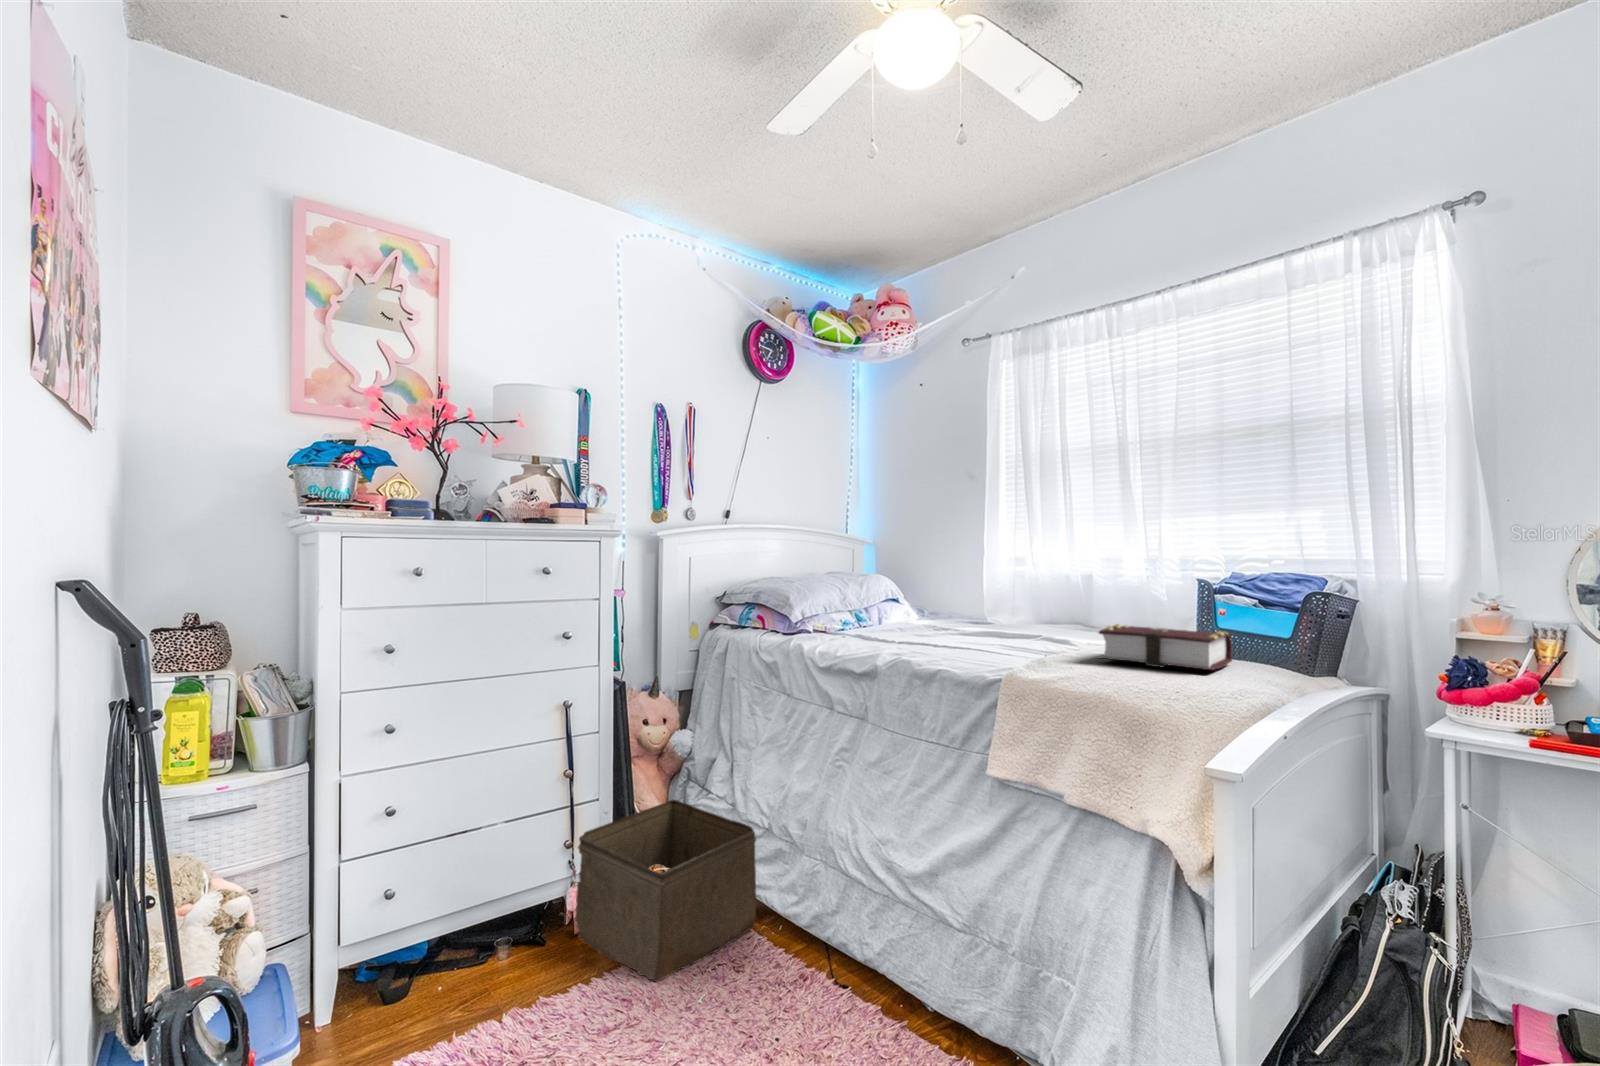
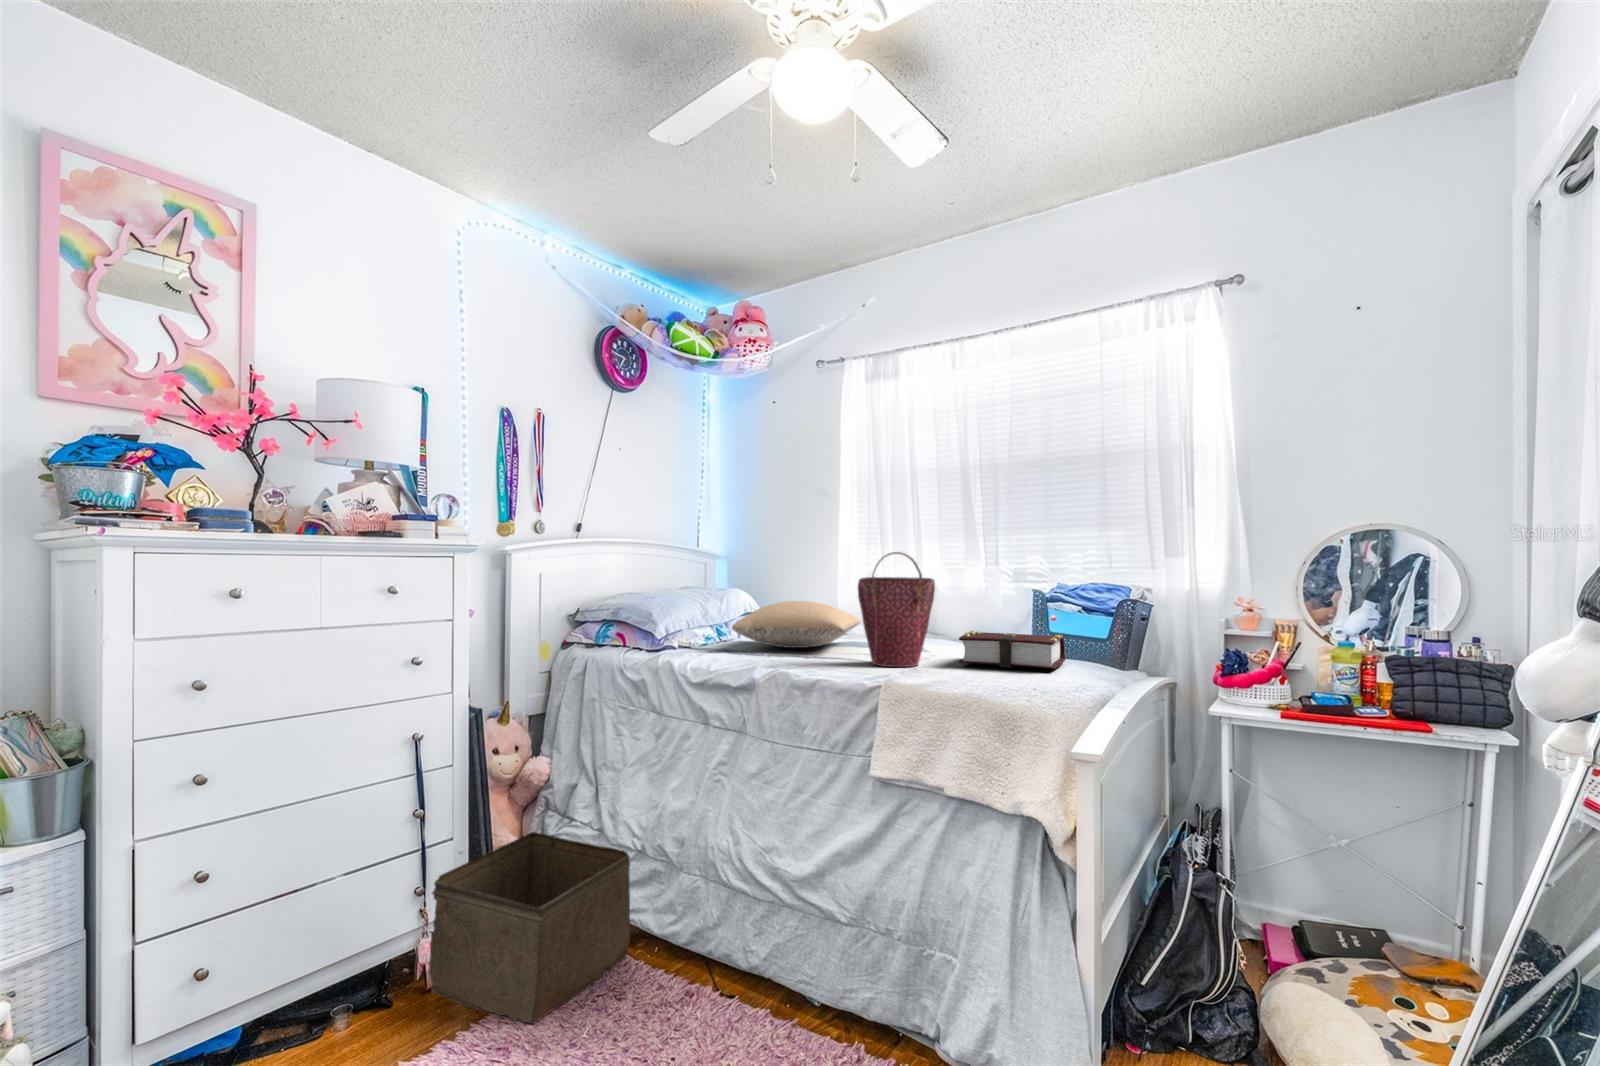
handbag: none [985,537,1072,661] -> present [858,552,935,667]
pillow: none [862,589,1004,636] -> present [732,601,863,648]

